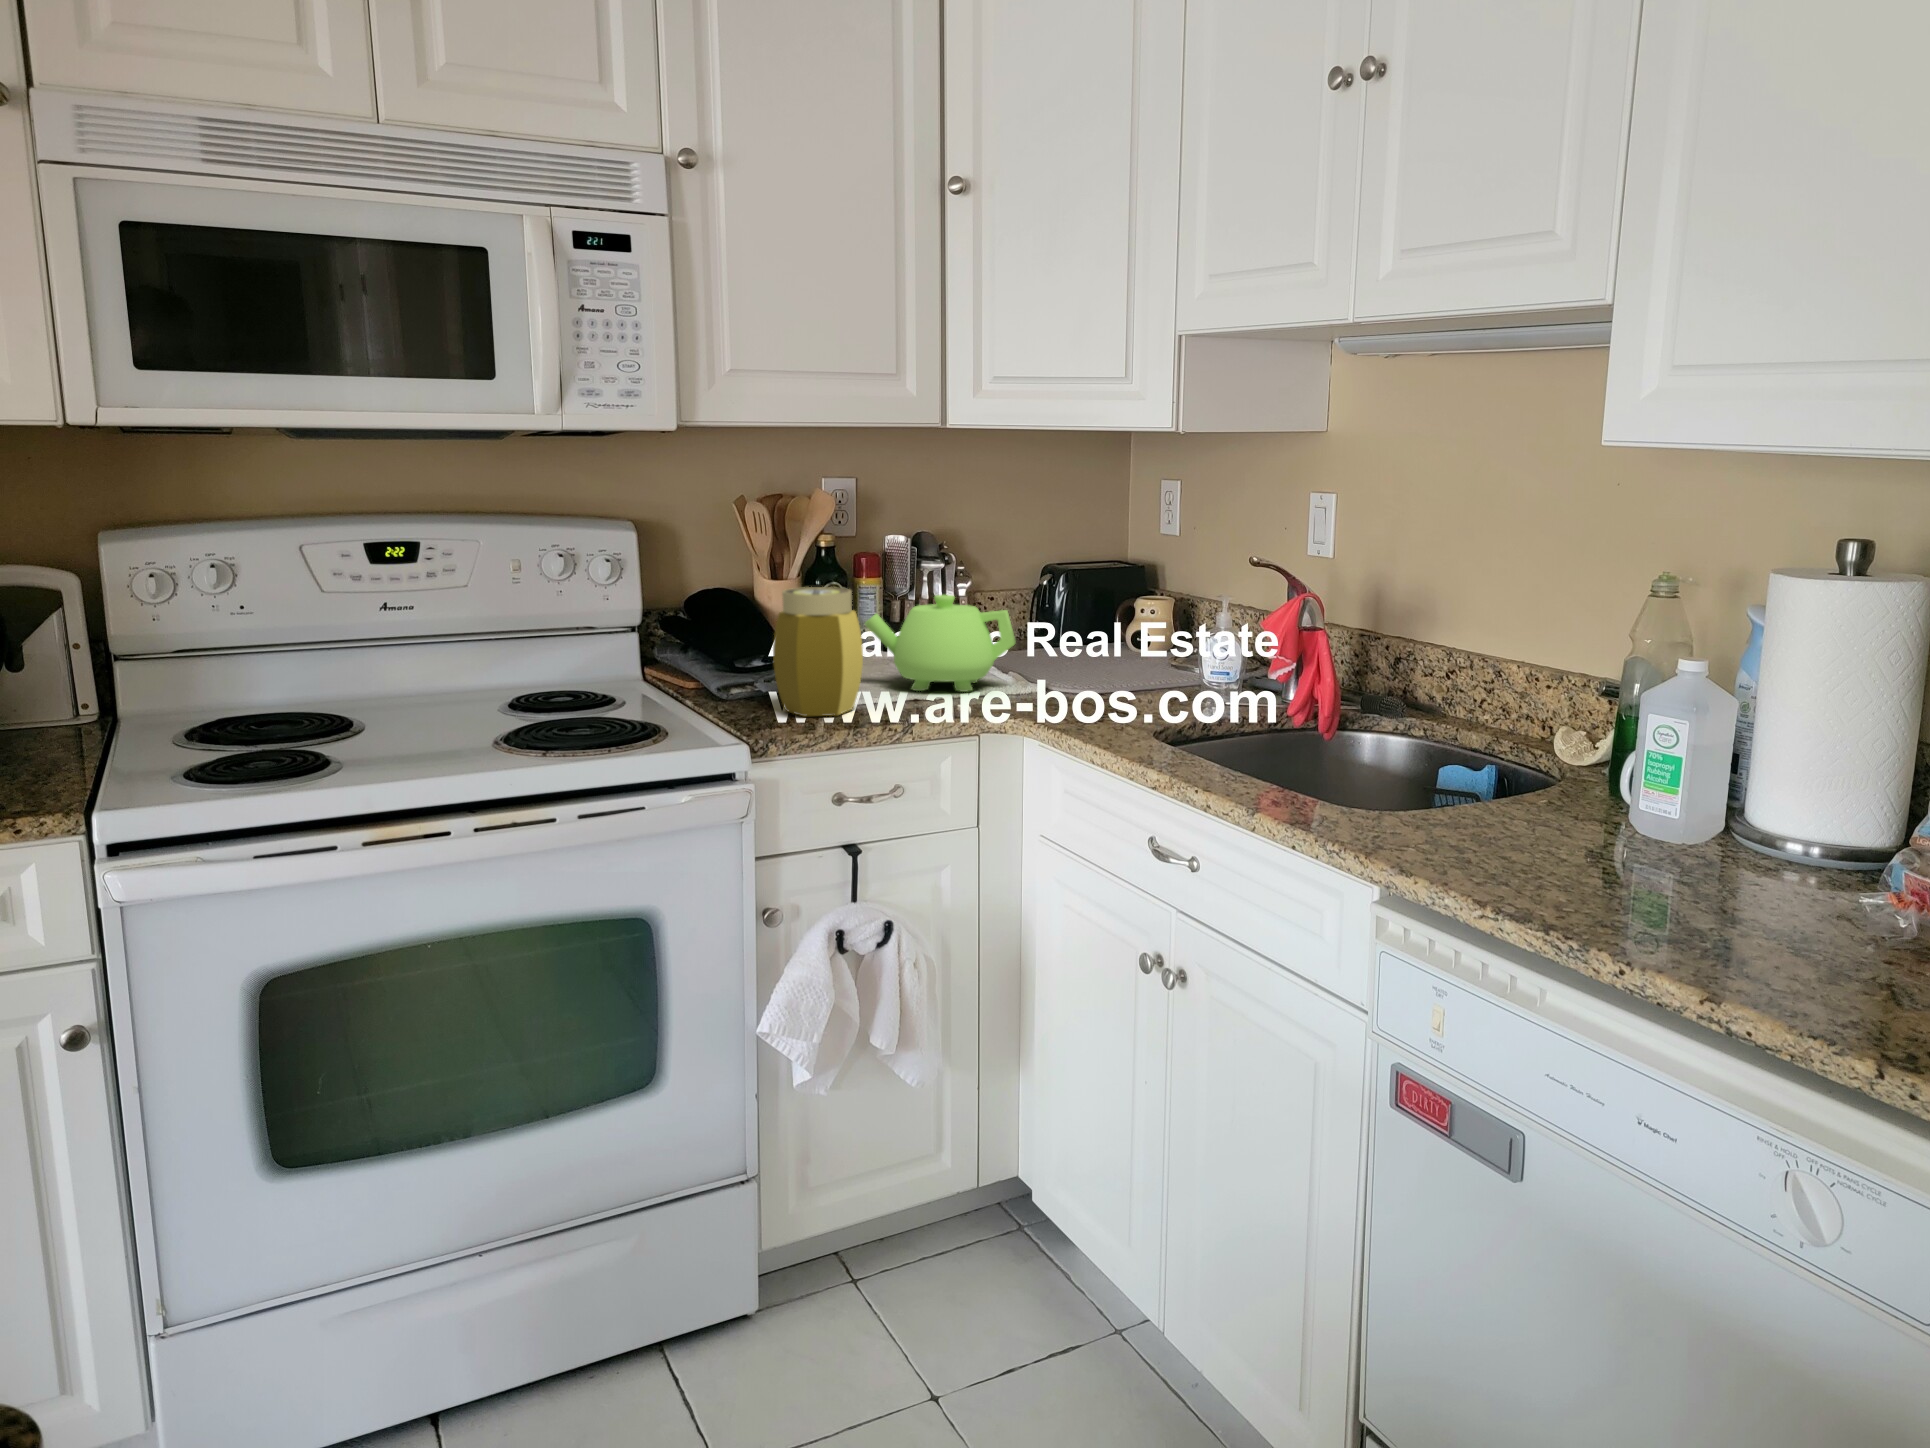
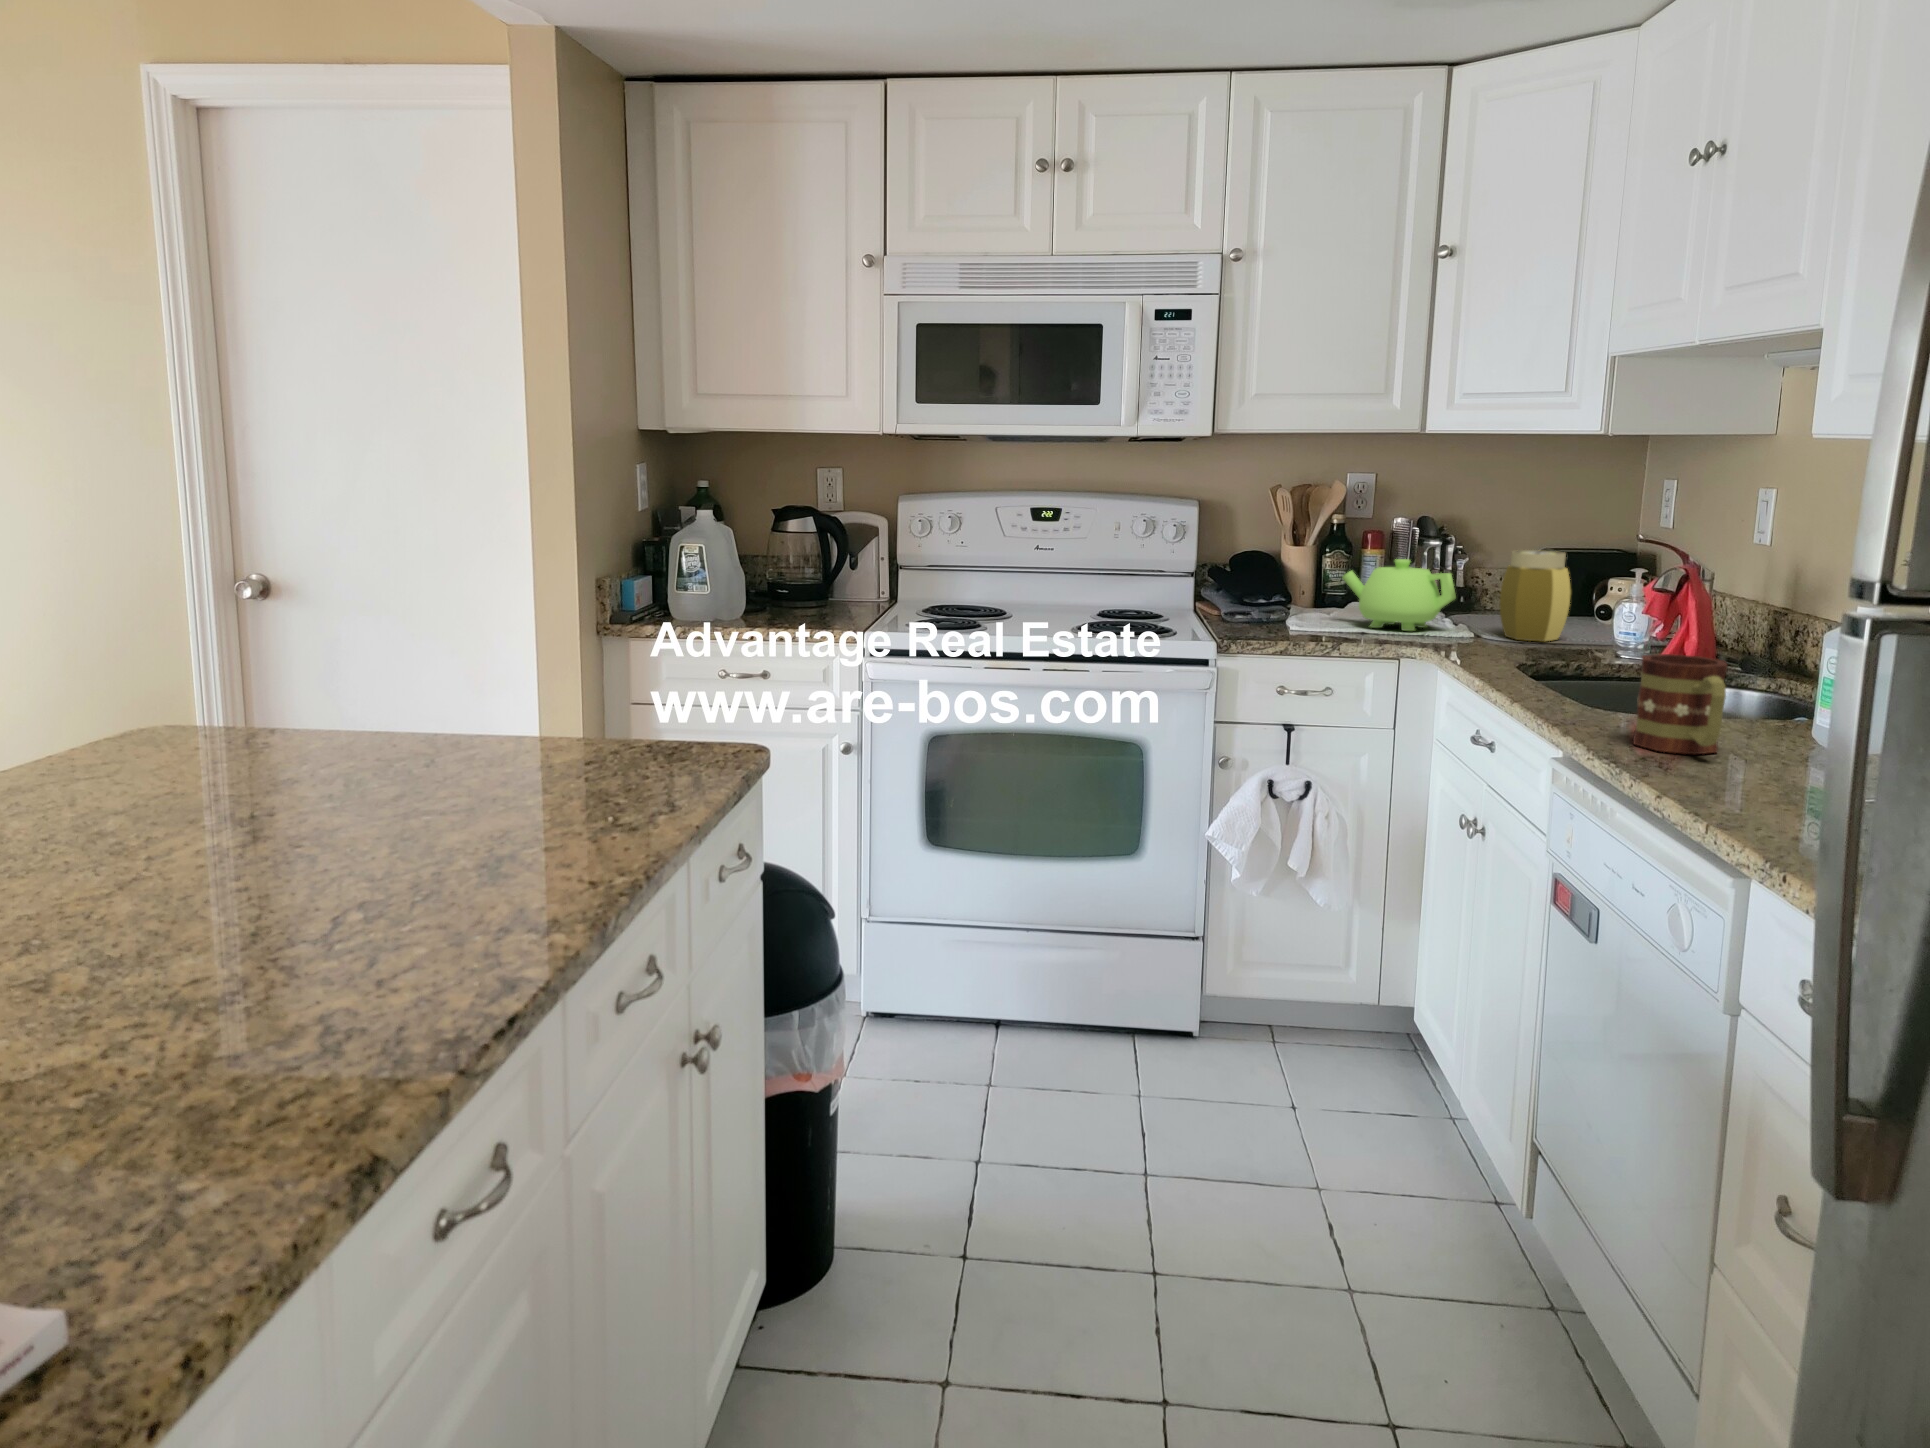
jar: present [773,587,863,716] -> present [1500,550,1571,641]
mug: none [1468,735,1622,876] -> present [1633,654,1727,754]

